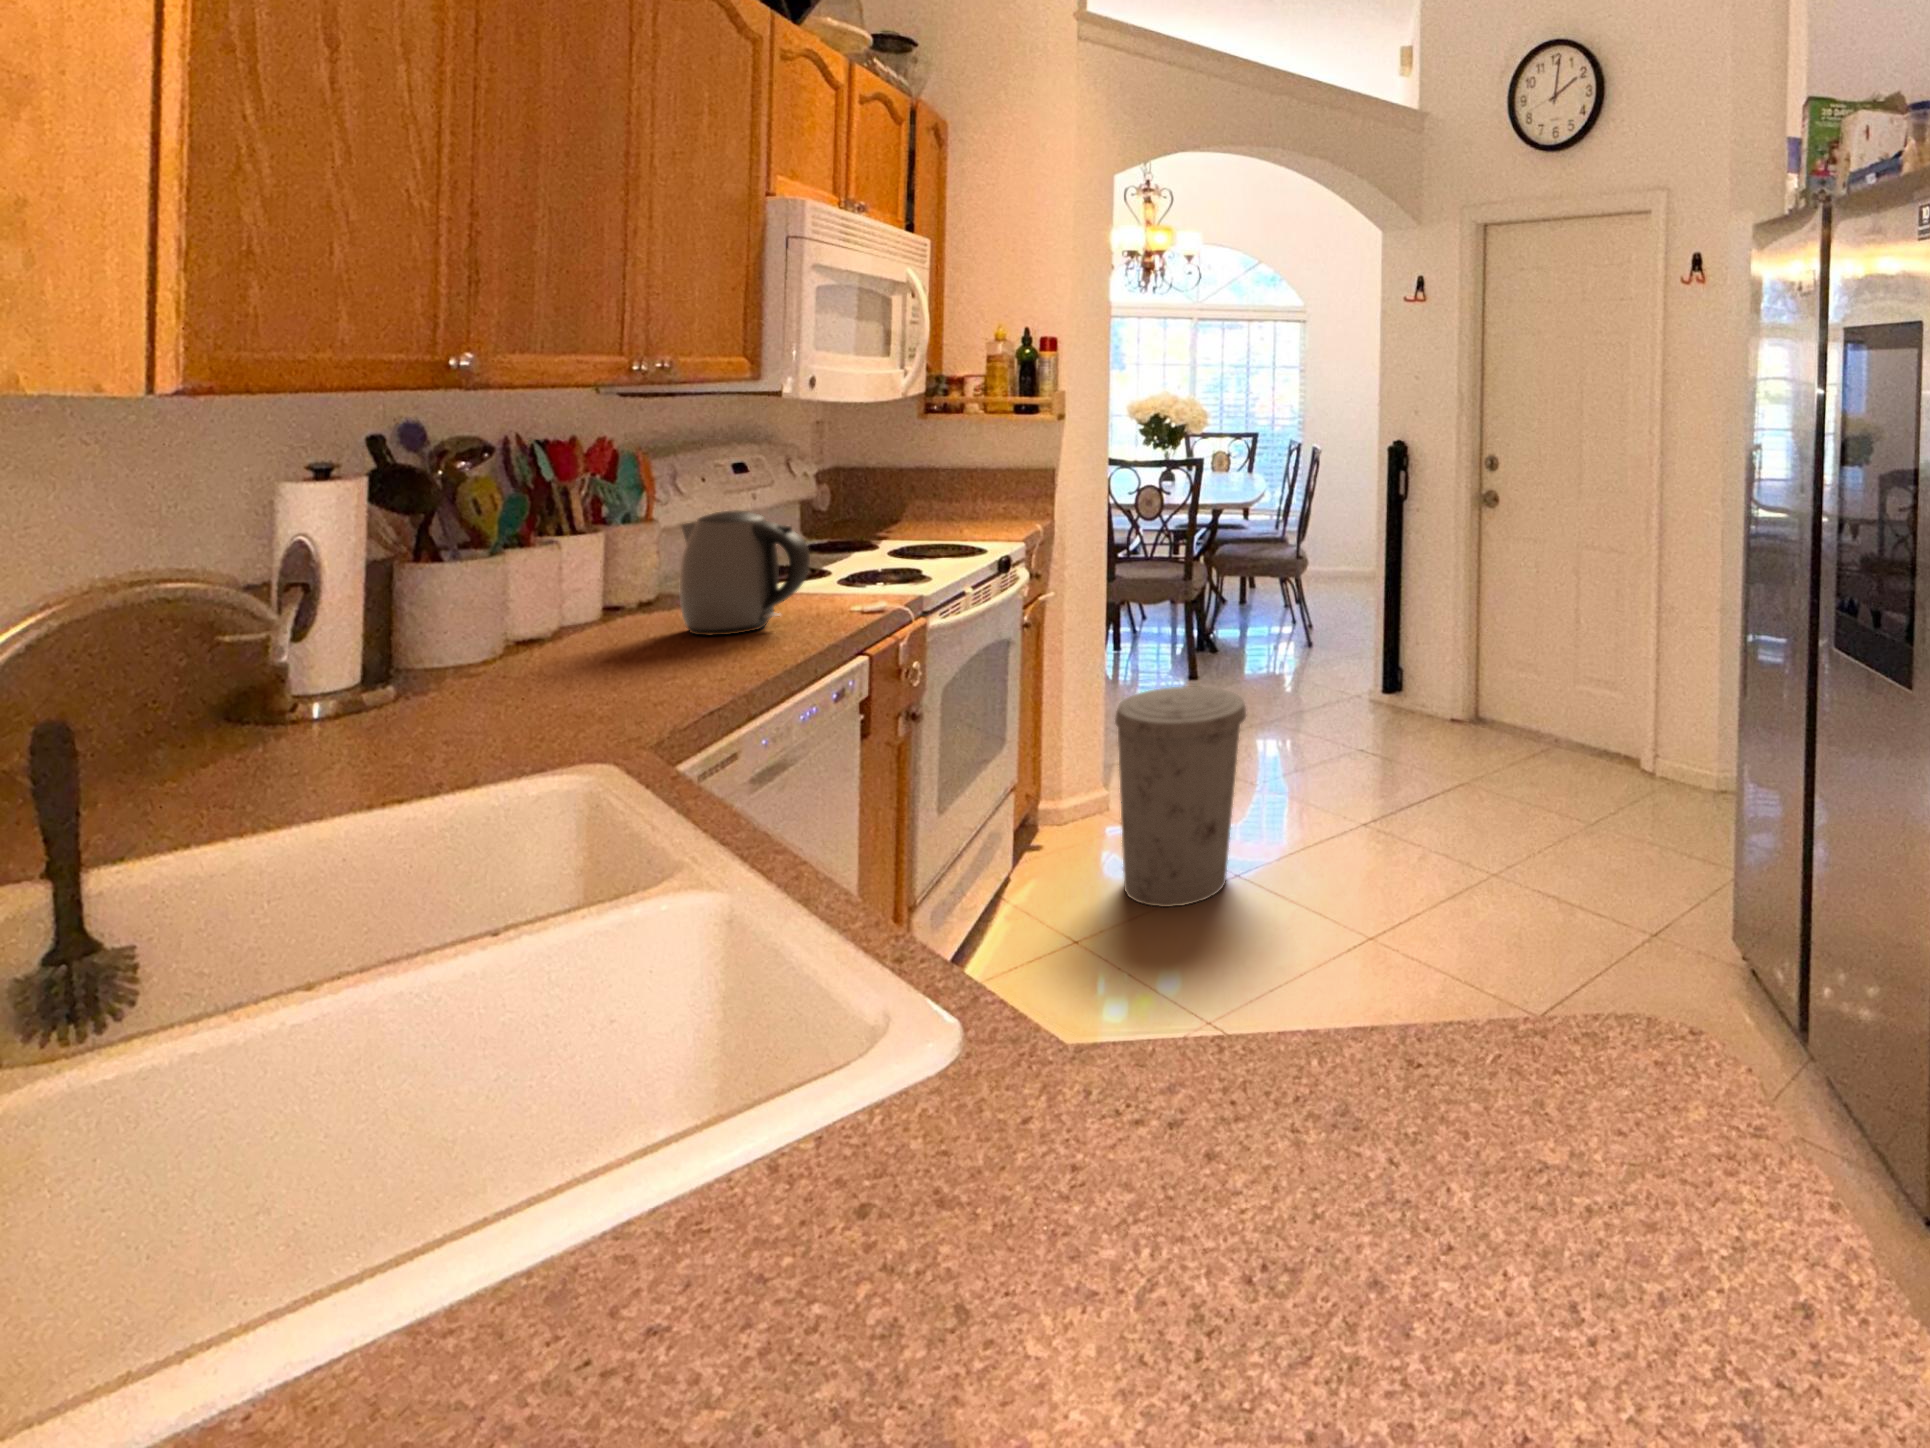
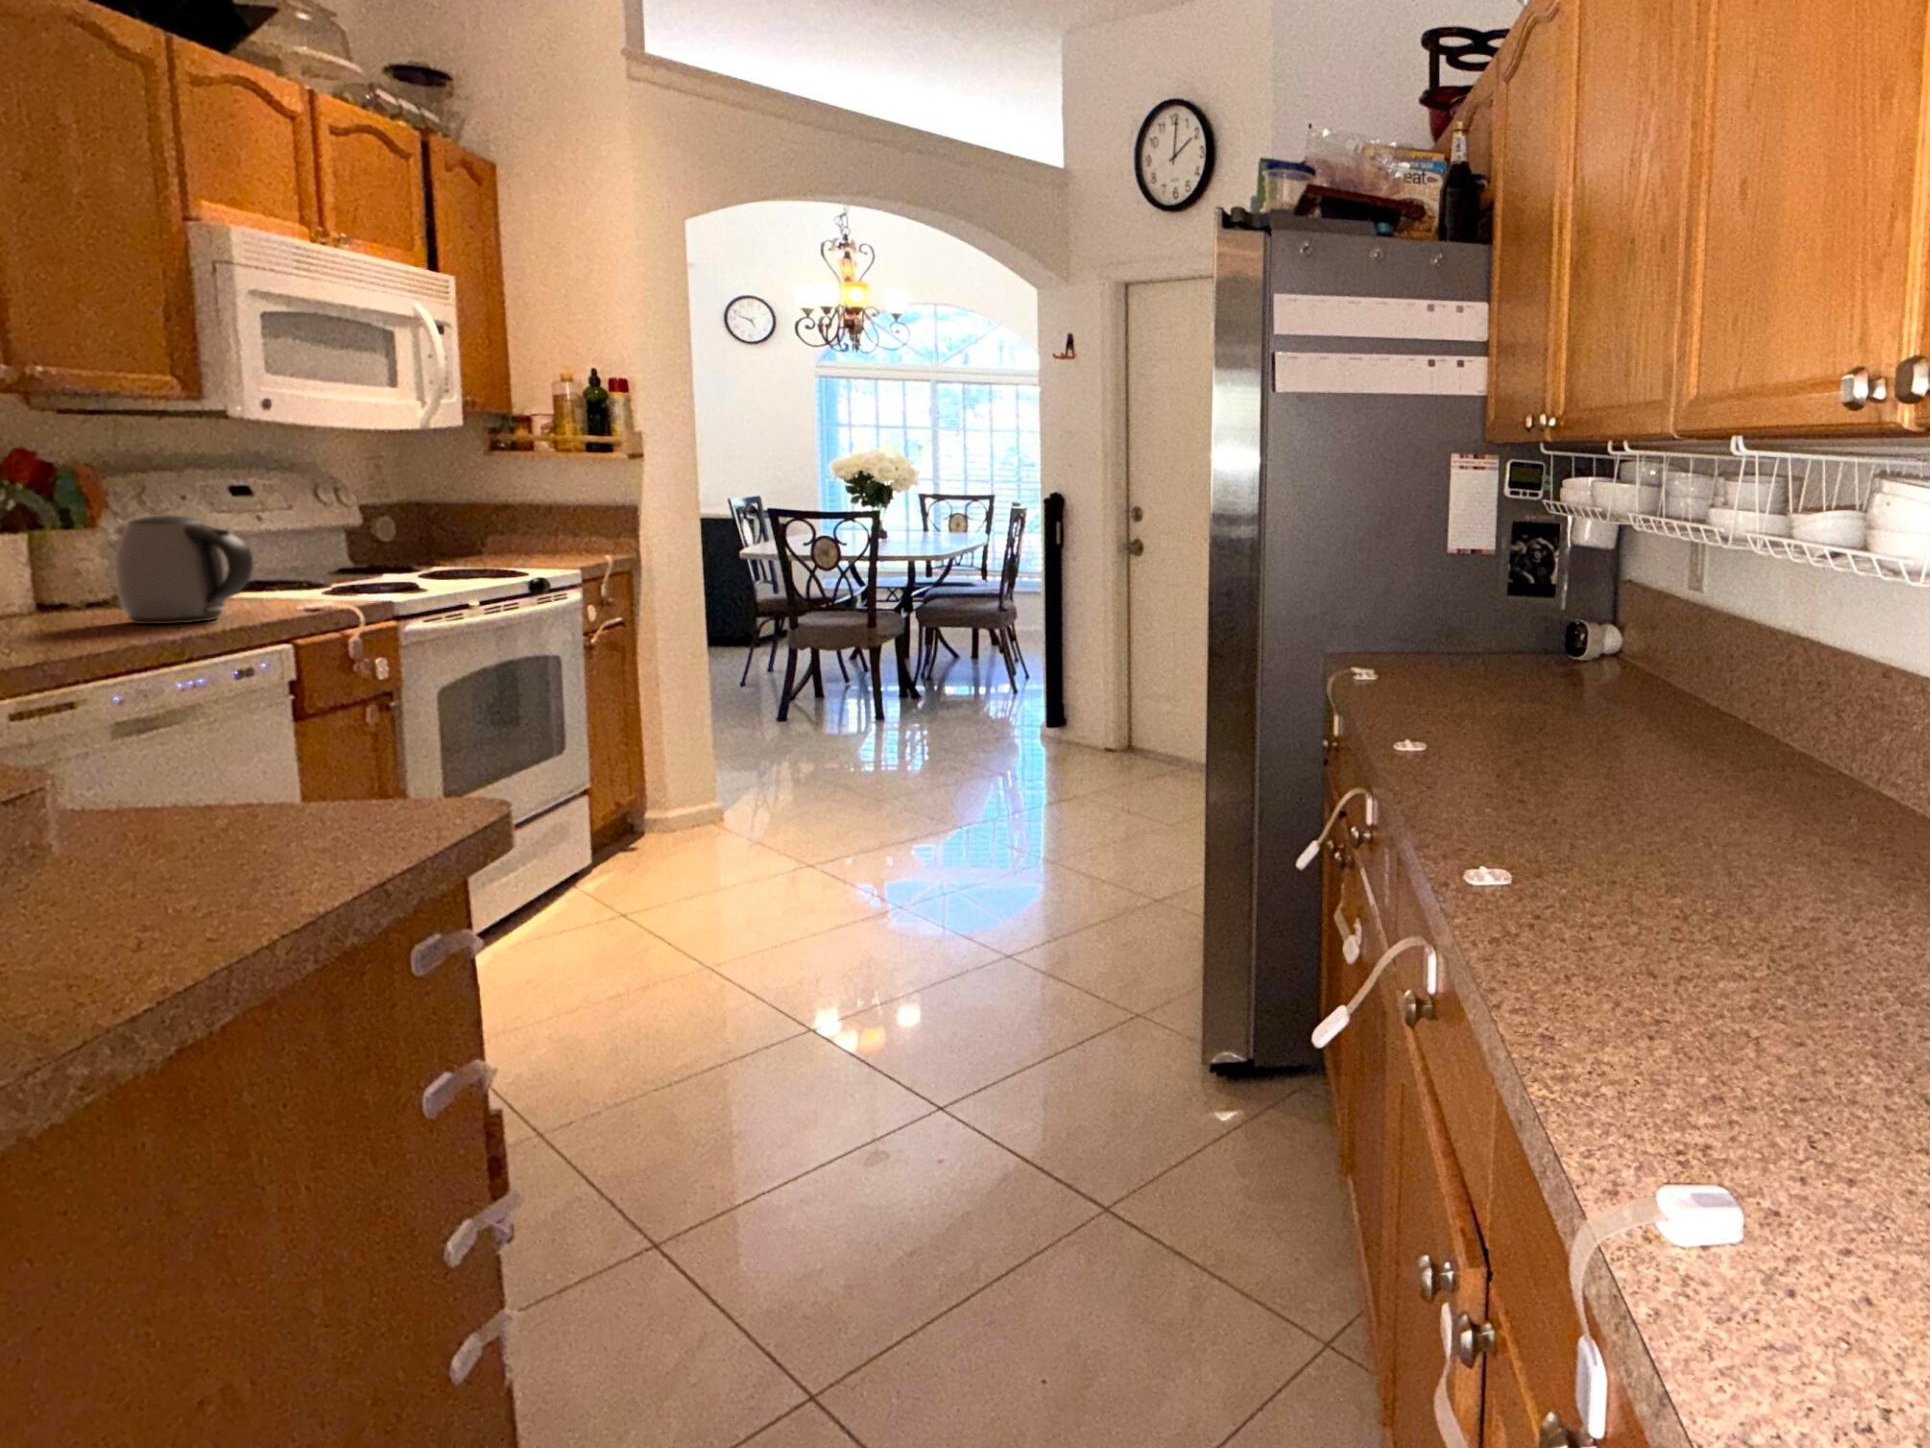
trash can: present [1115,687,1246,907] -> none [675,704,811,889]

